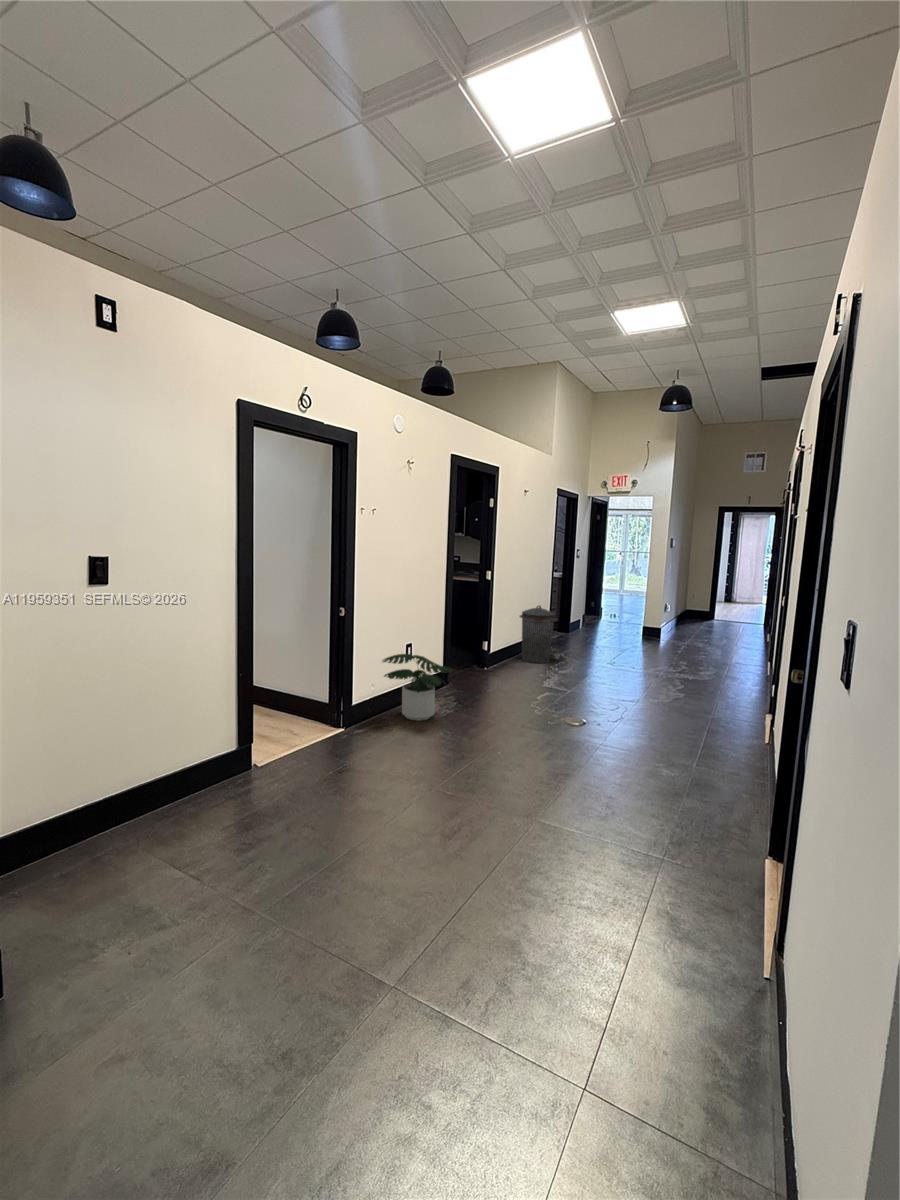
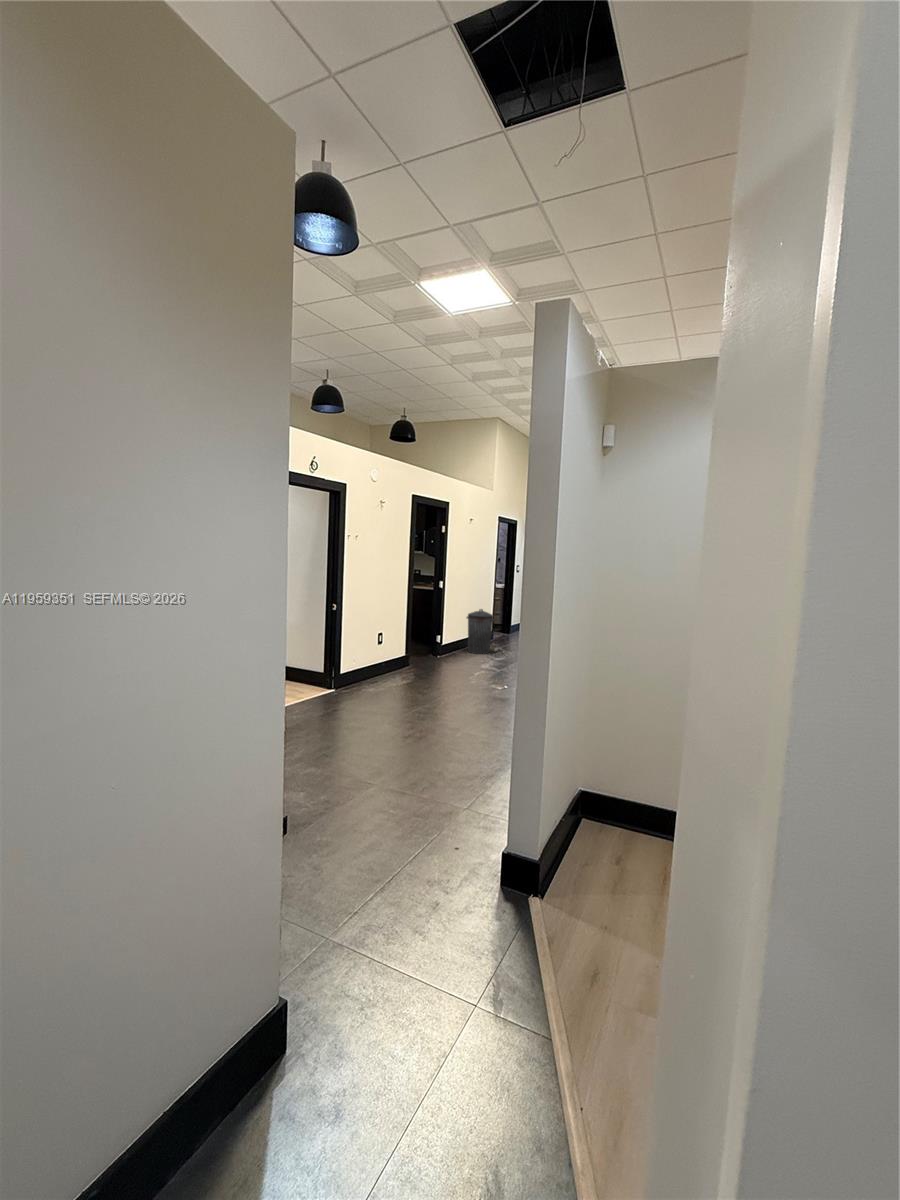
potted plant: present [382,654,452,721] -> none [361,639,413,686]

